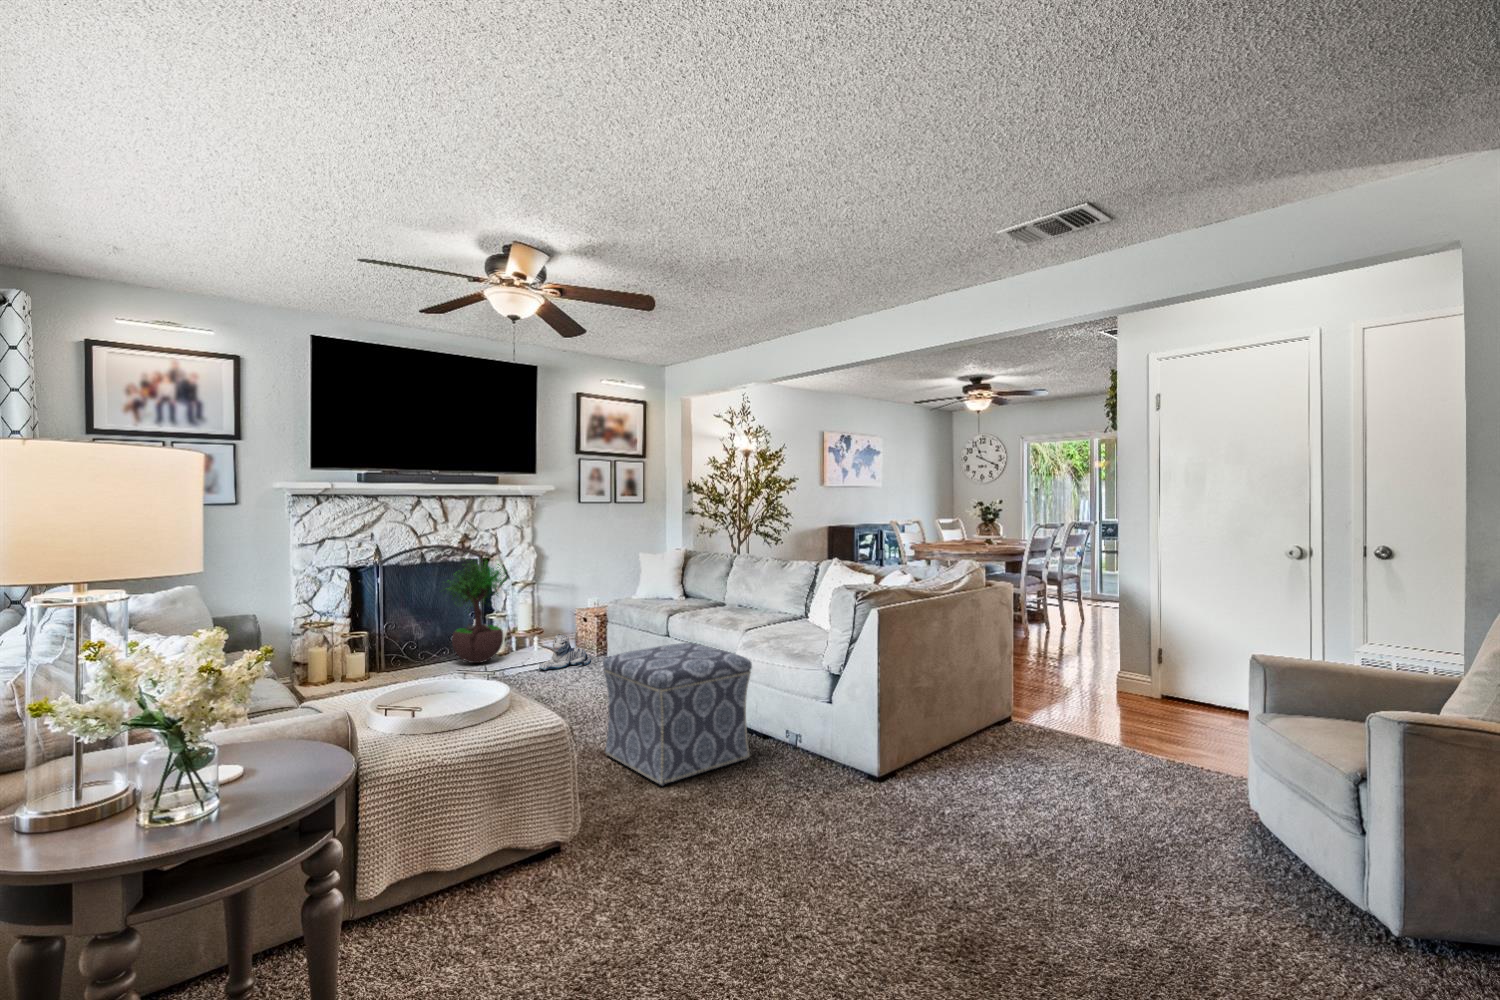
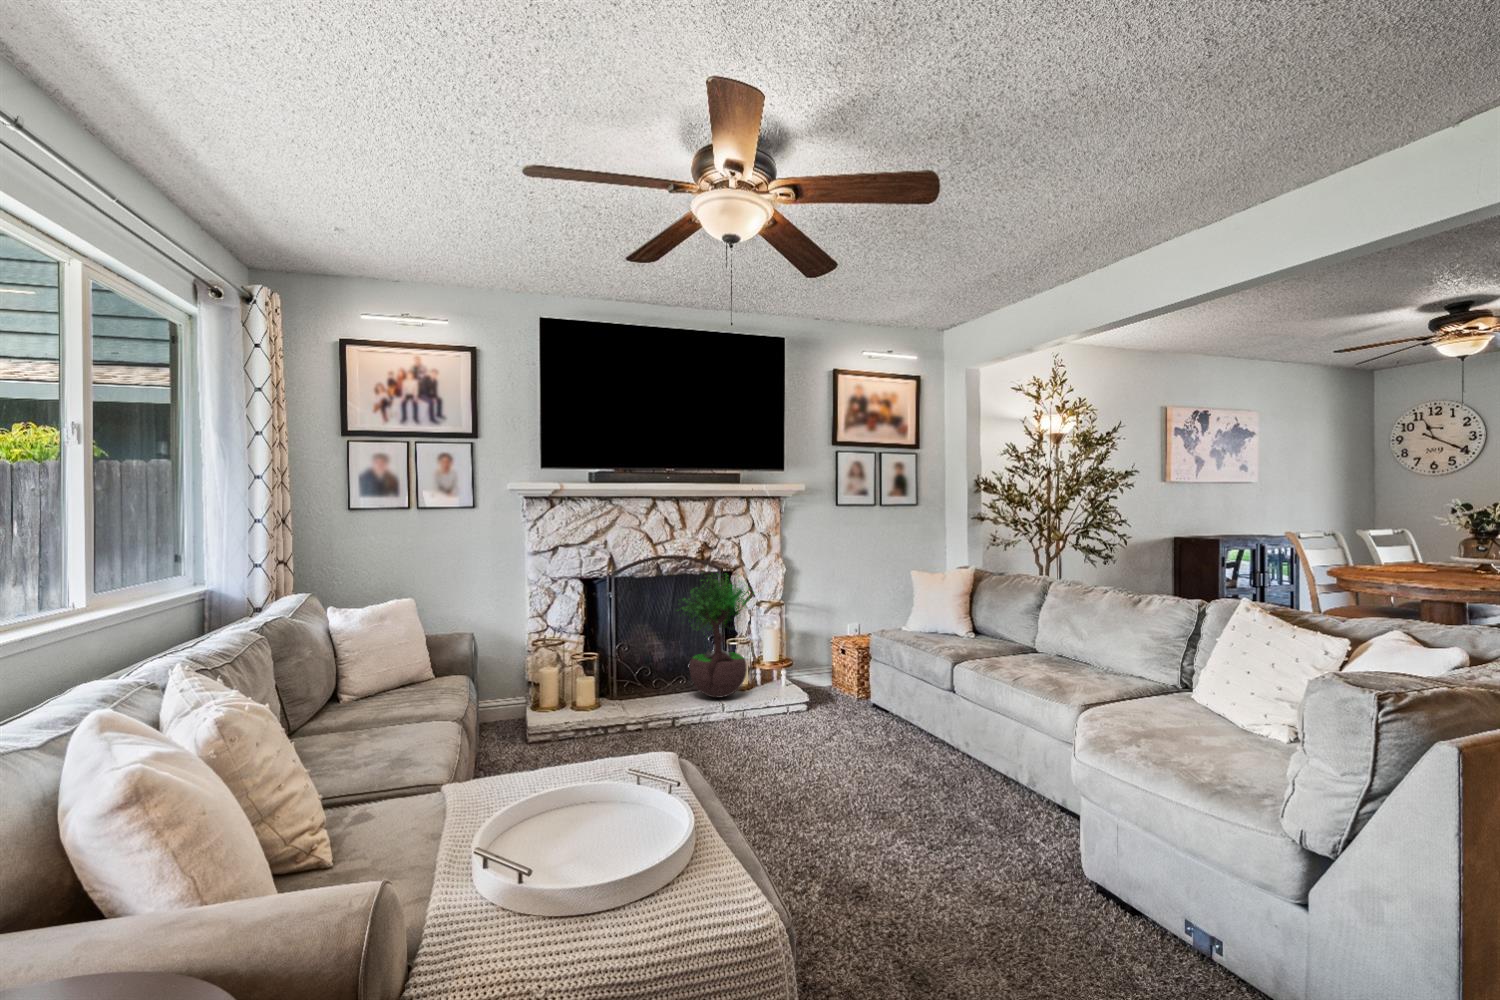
plush toy: present [539,634,591,670] -> none [787,671,851,716]
ottoman: present [603,643,752,786] -> none [863,716,1084,935]

